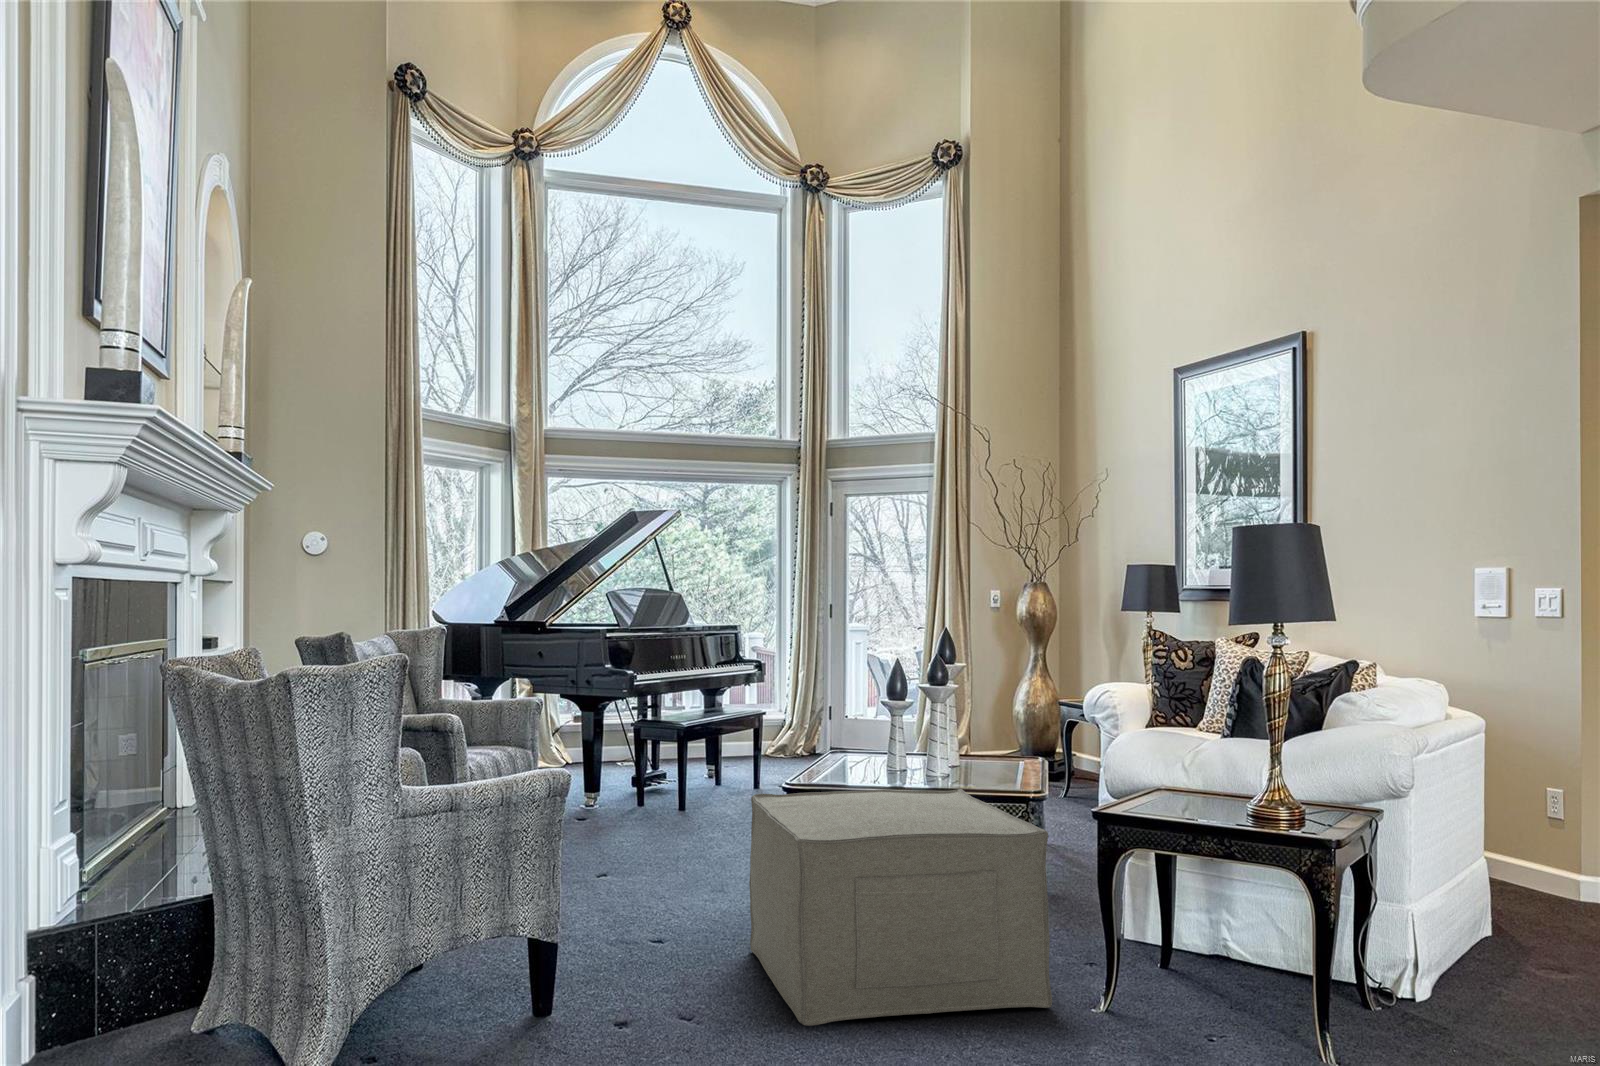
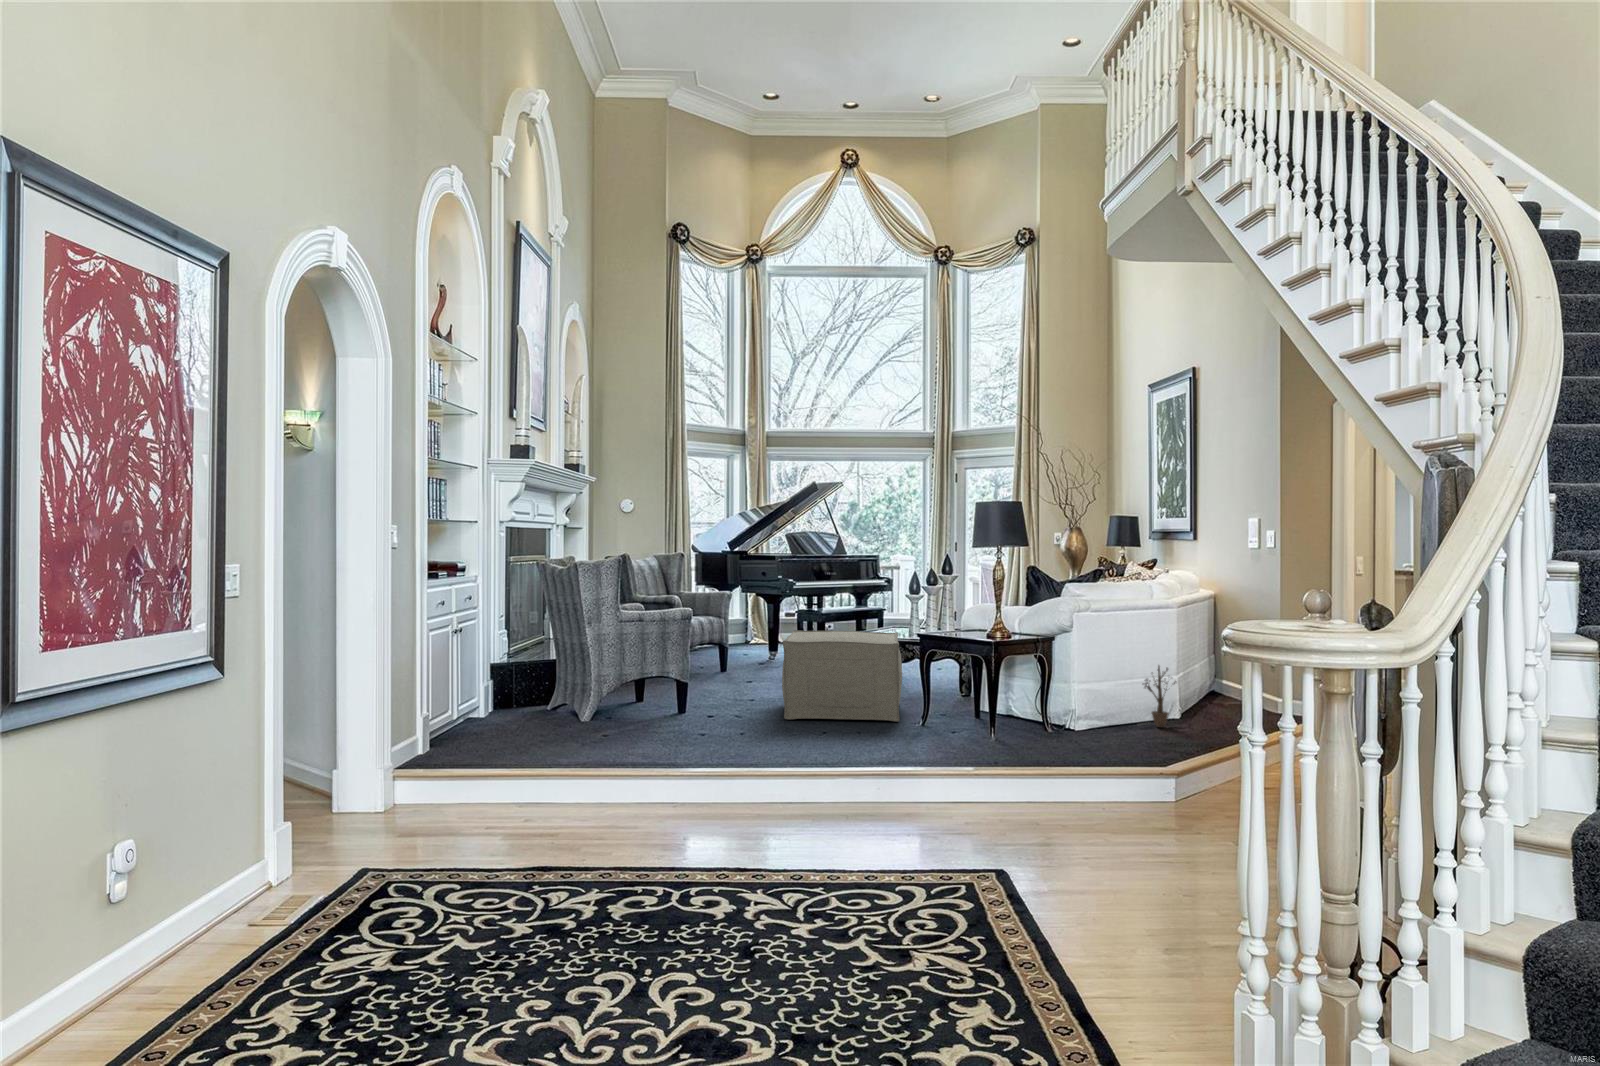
decorative plant: none [1492,847,1551,976] -> present [1141,666,1176,727]

